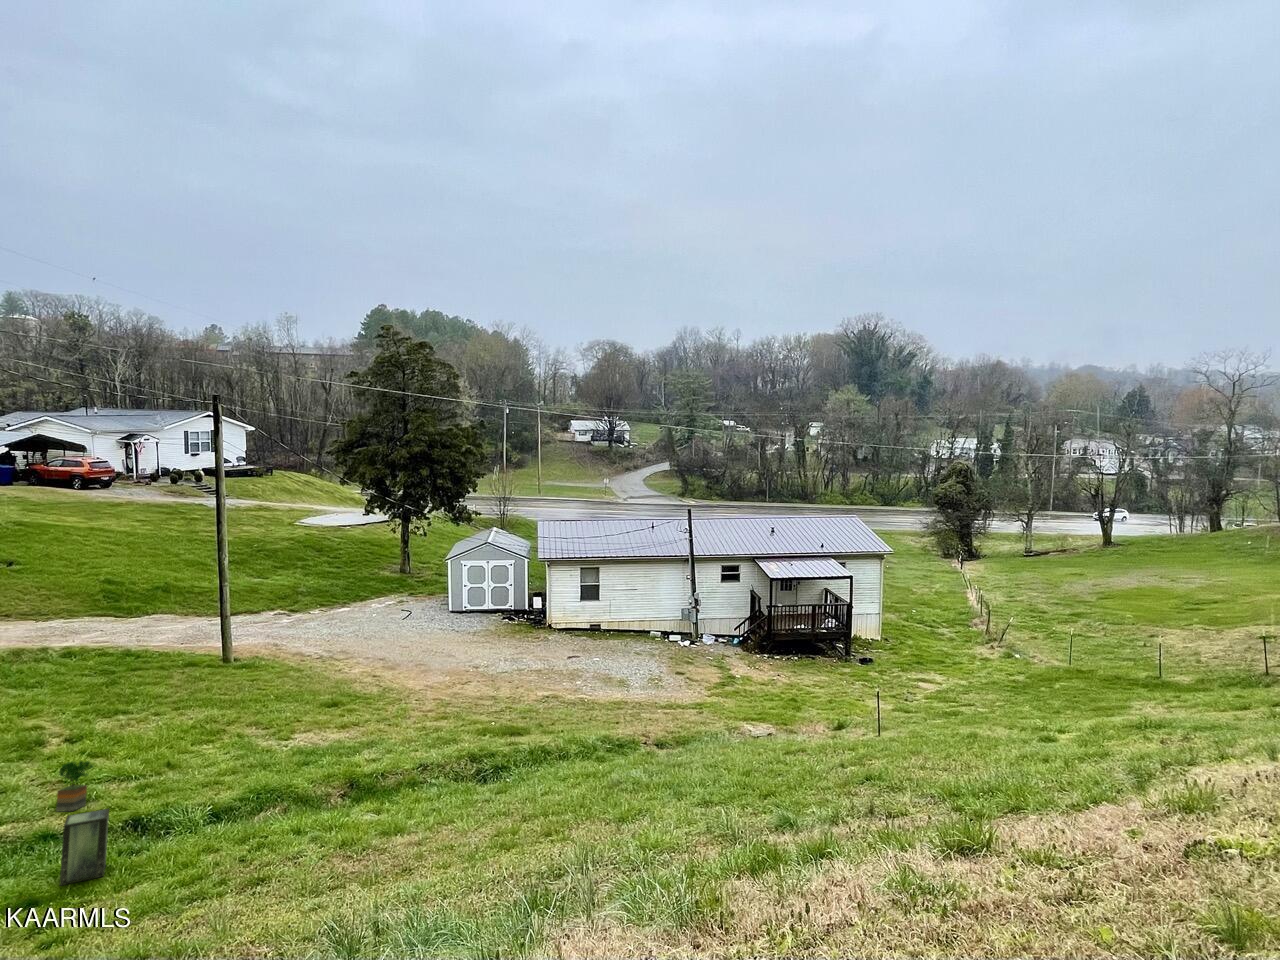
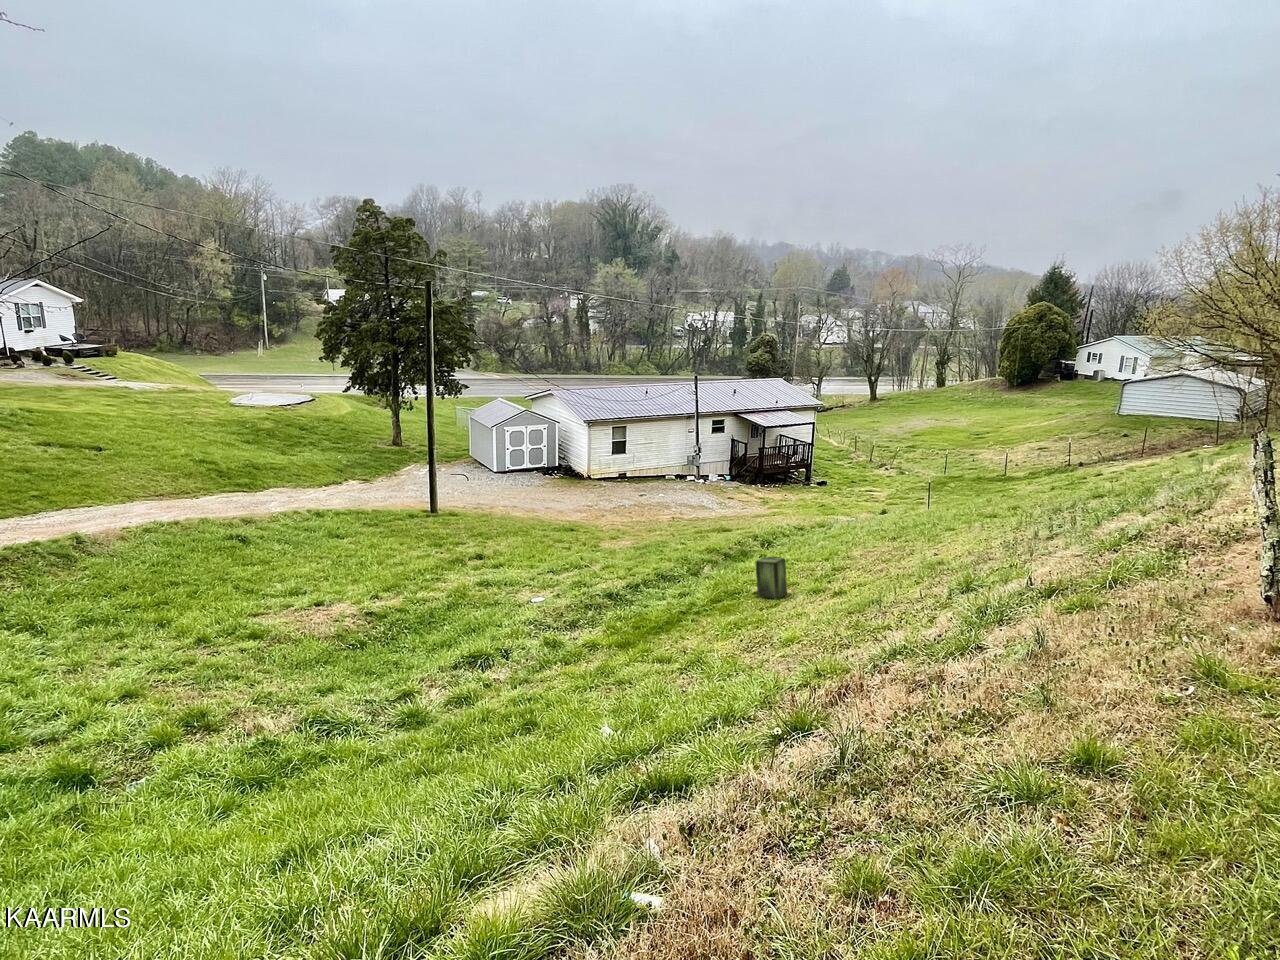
potted tree: present [56,761,93,811] -> none [637,548,662,583]

